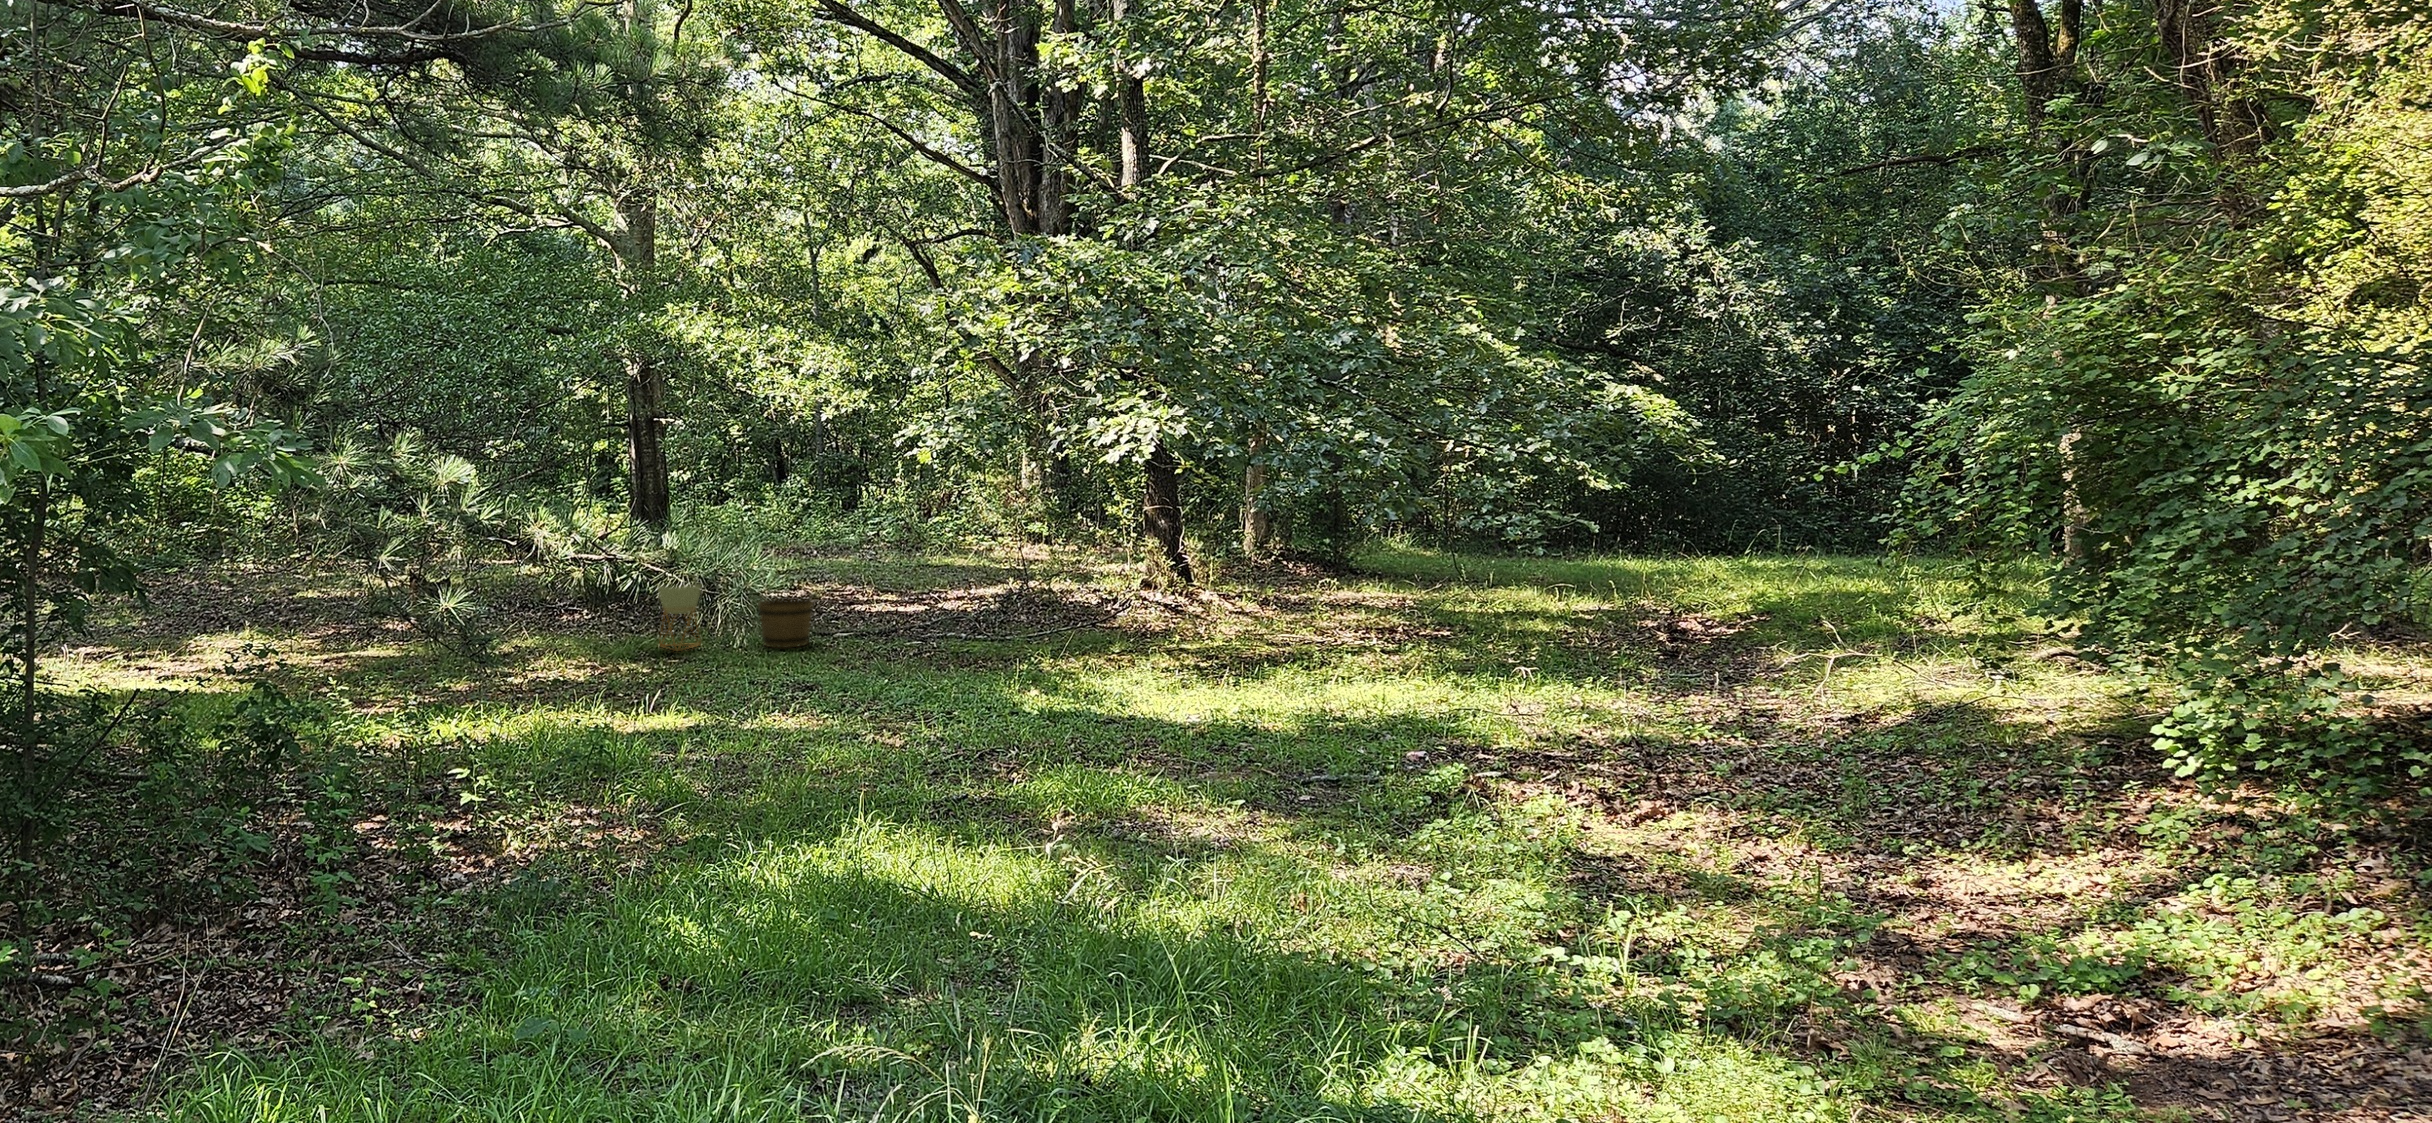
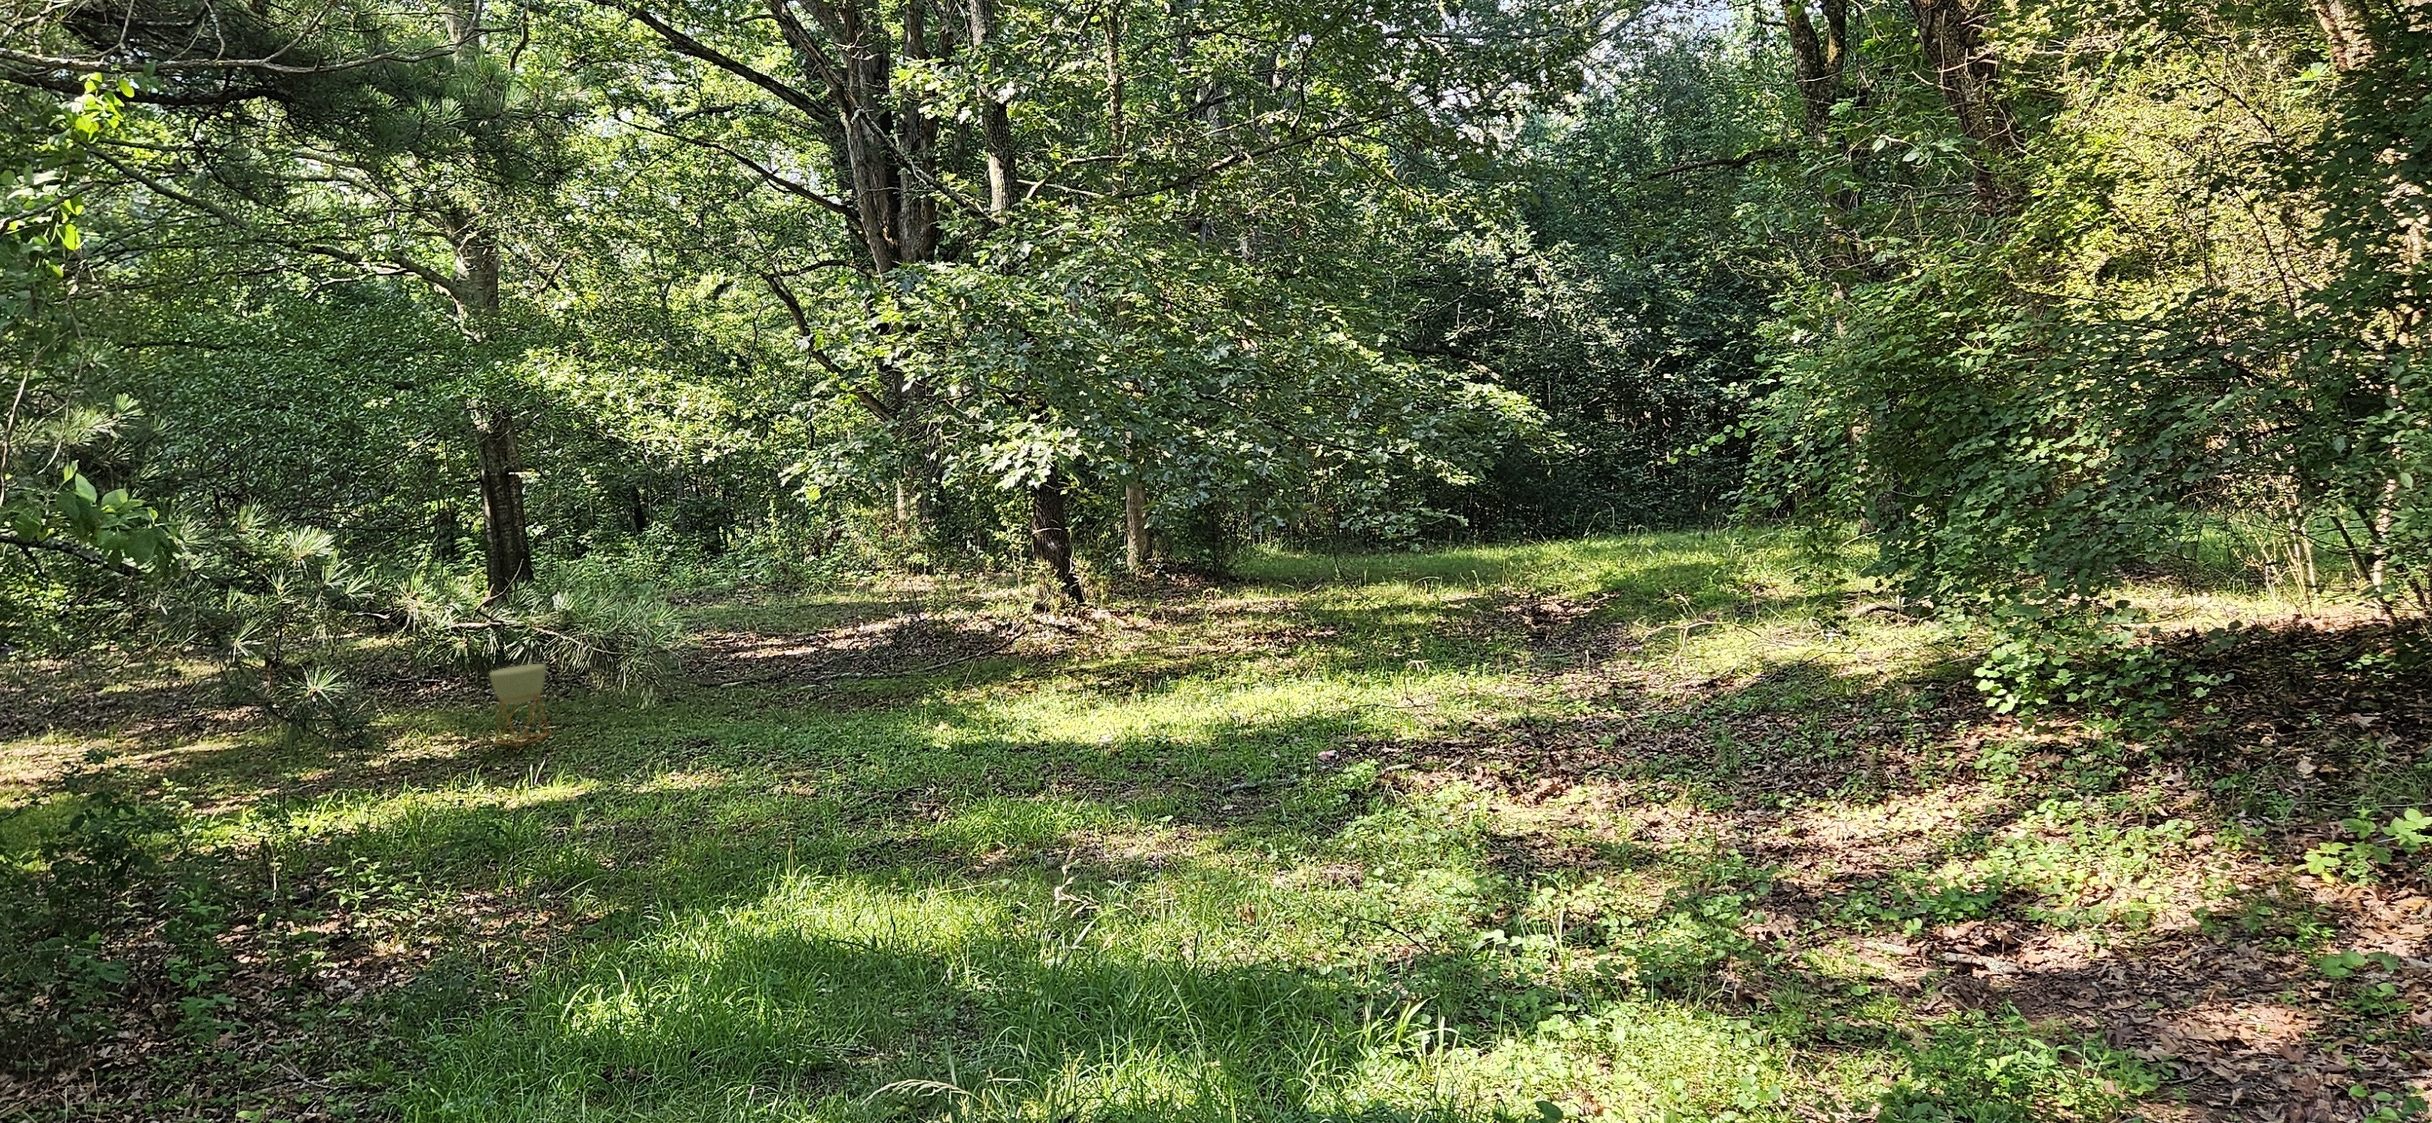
bucket: present [758,598,813,648] -> none [618,659,684,726]

